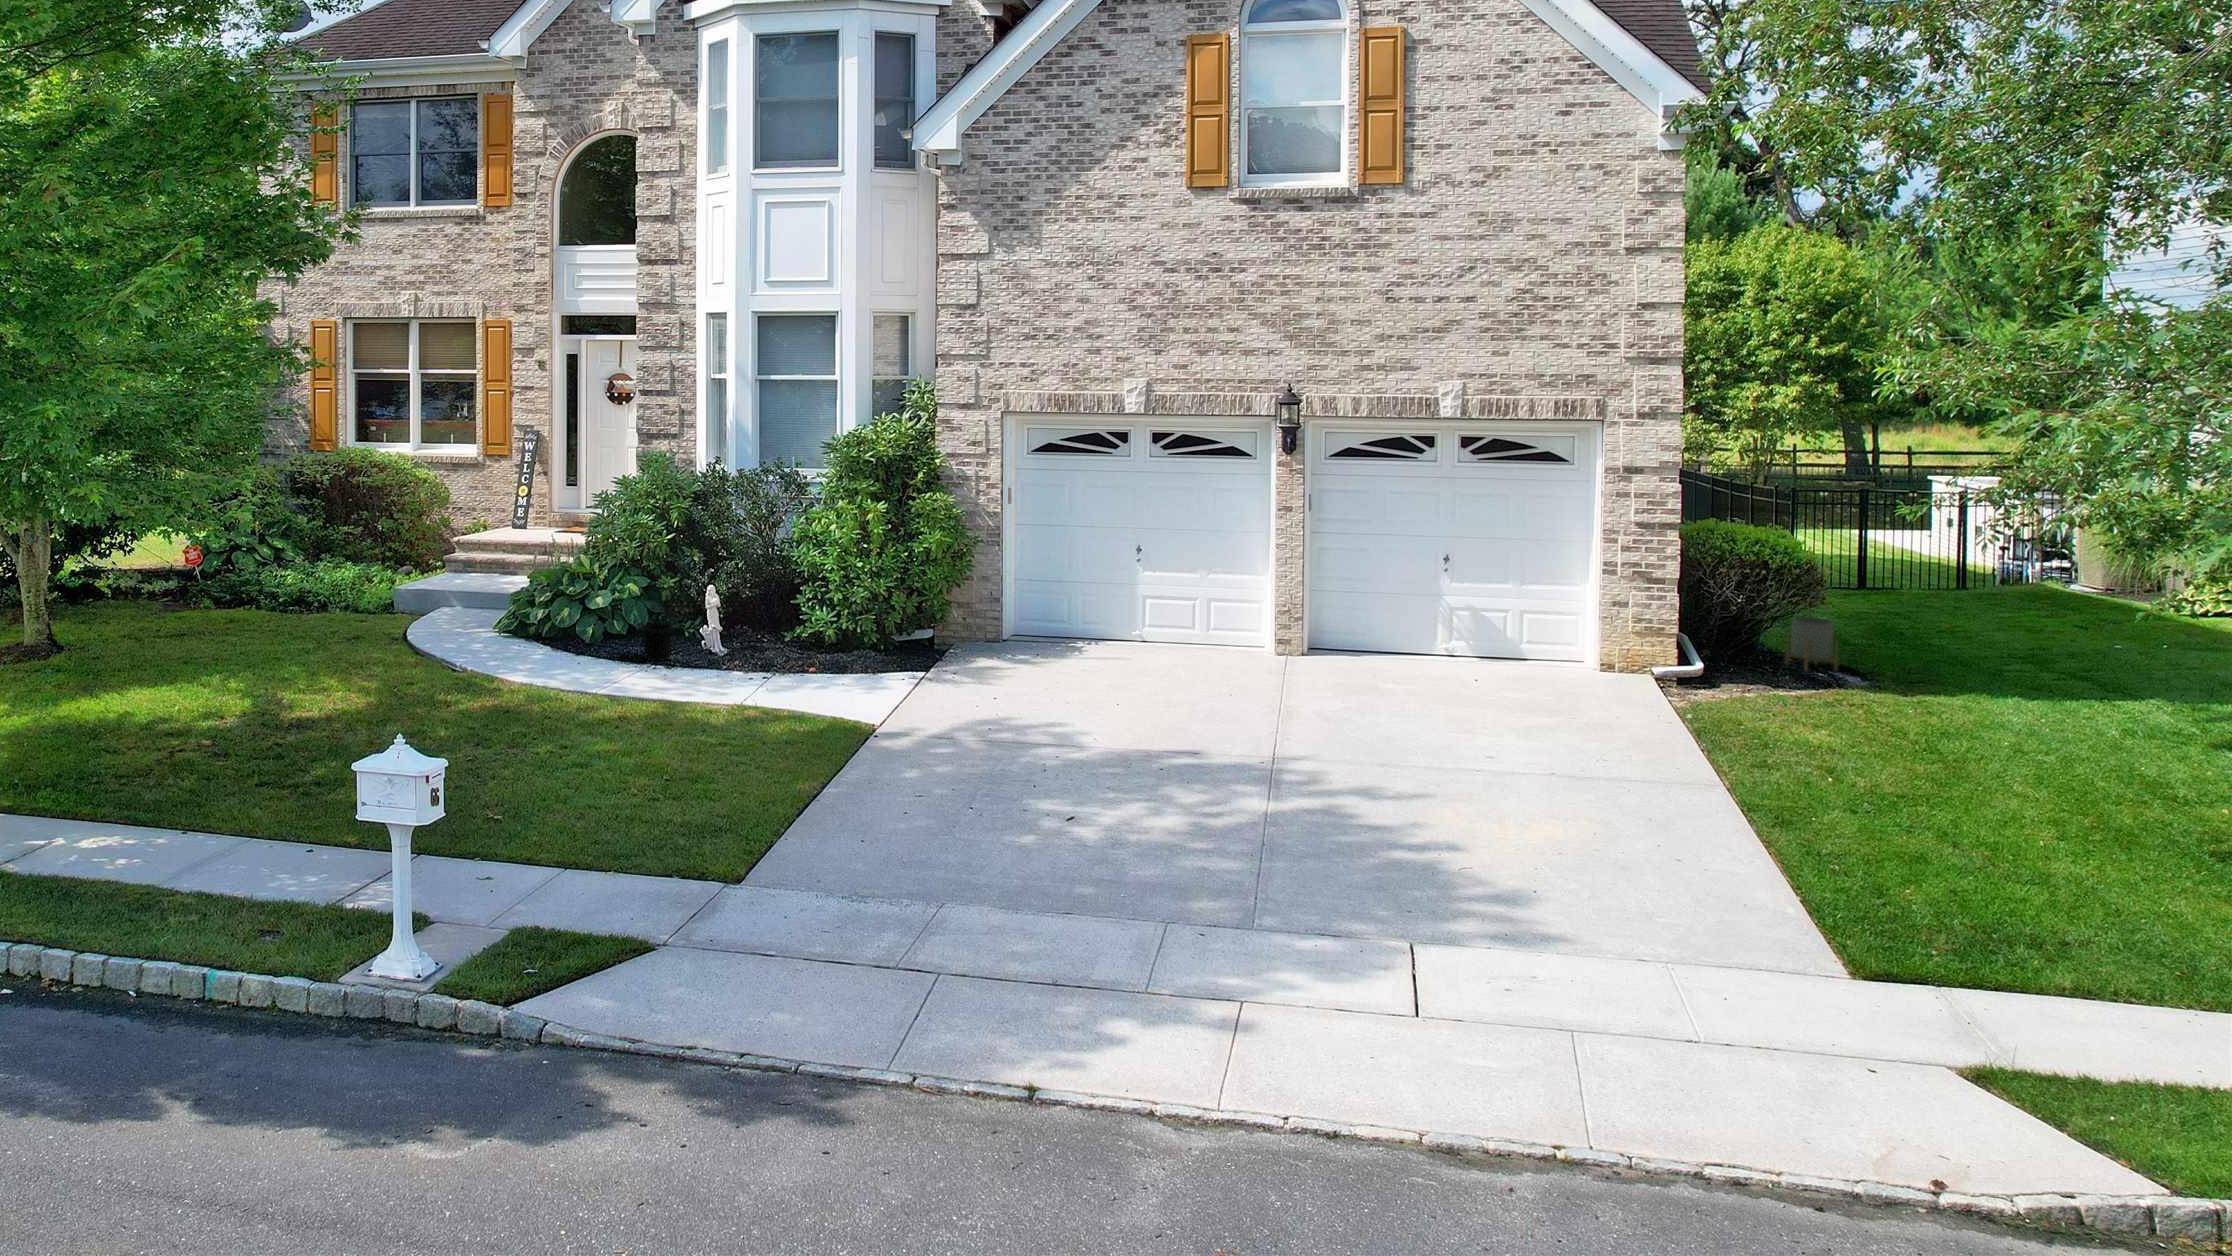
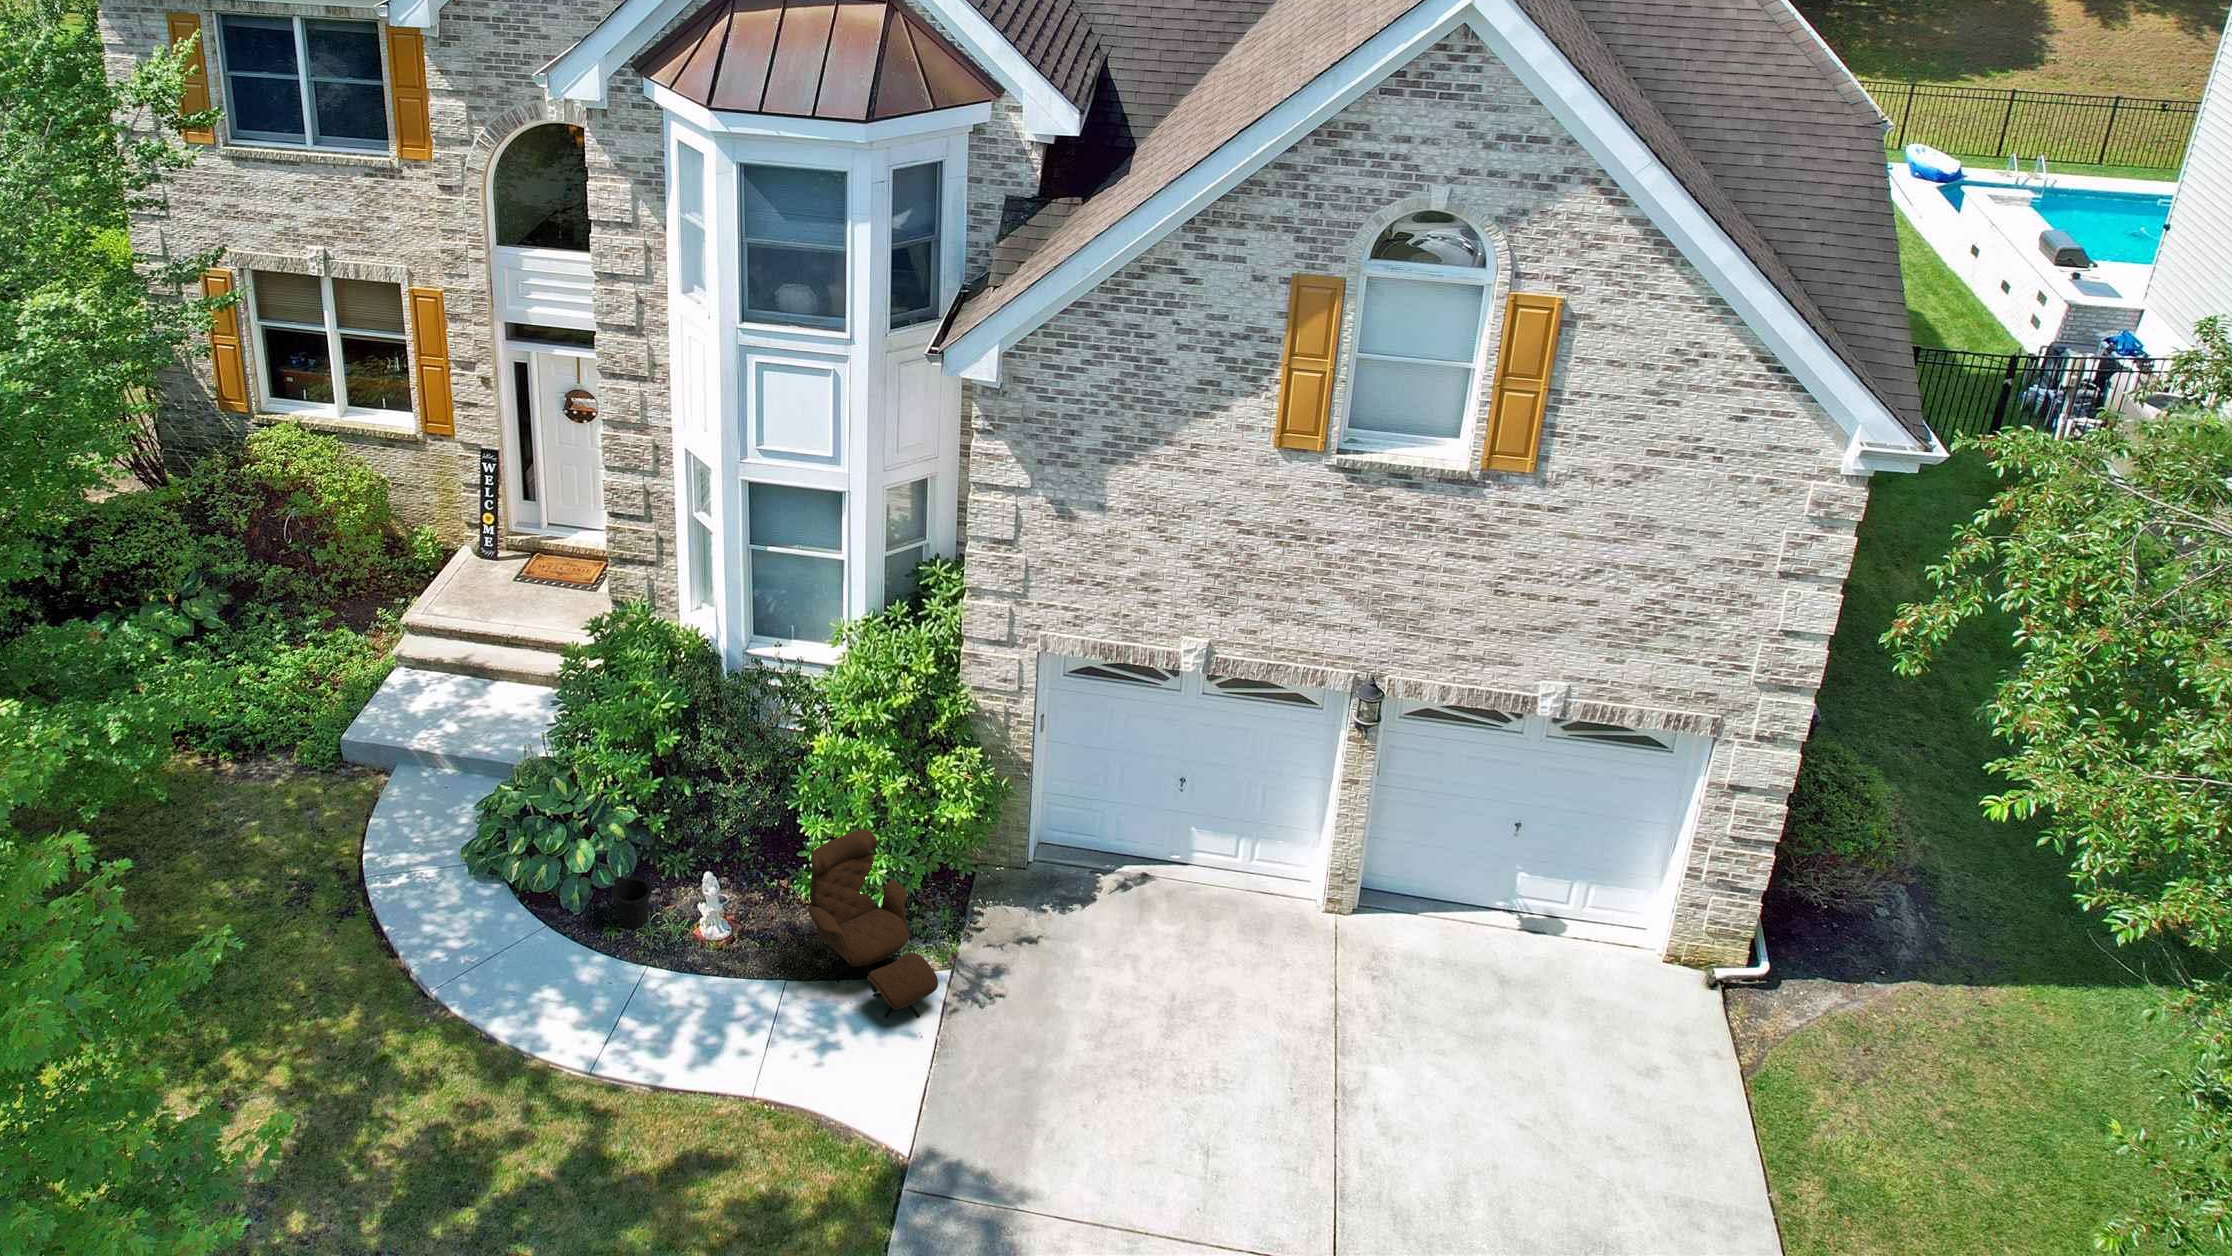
lounge chair: none [811,556,927,690] -> present [808,830,938,1018]
planter: present [1785,617,1838,671] -> none [1859,869,1920,936]

